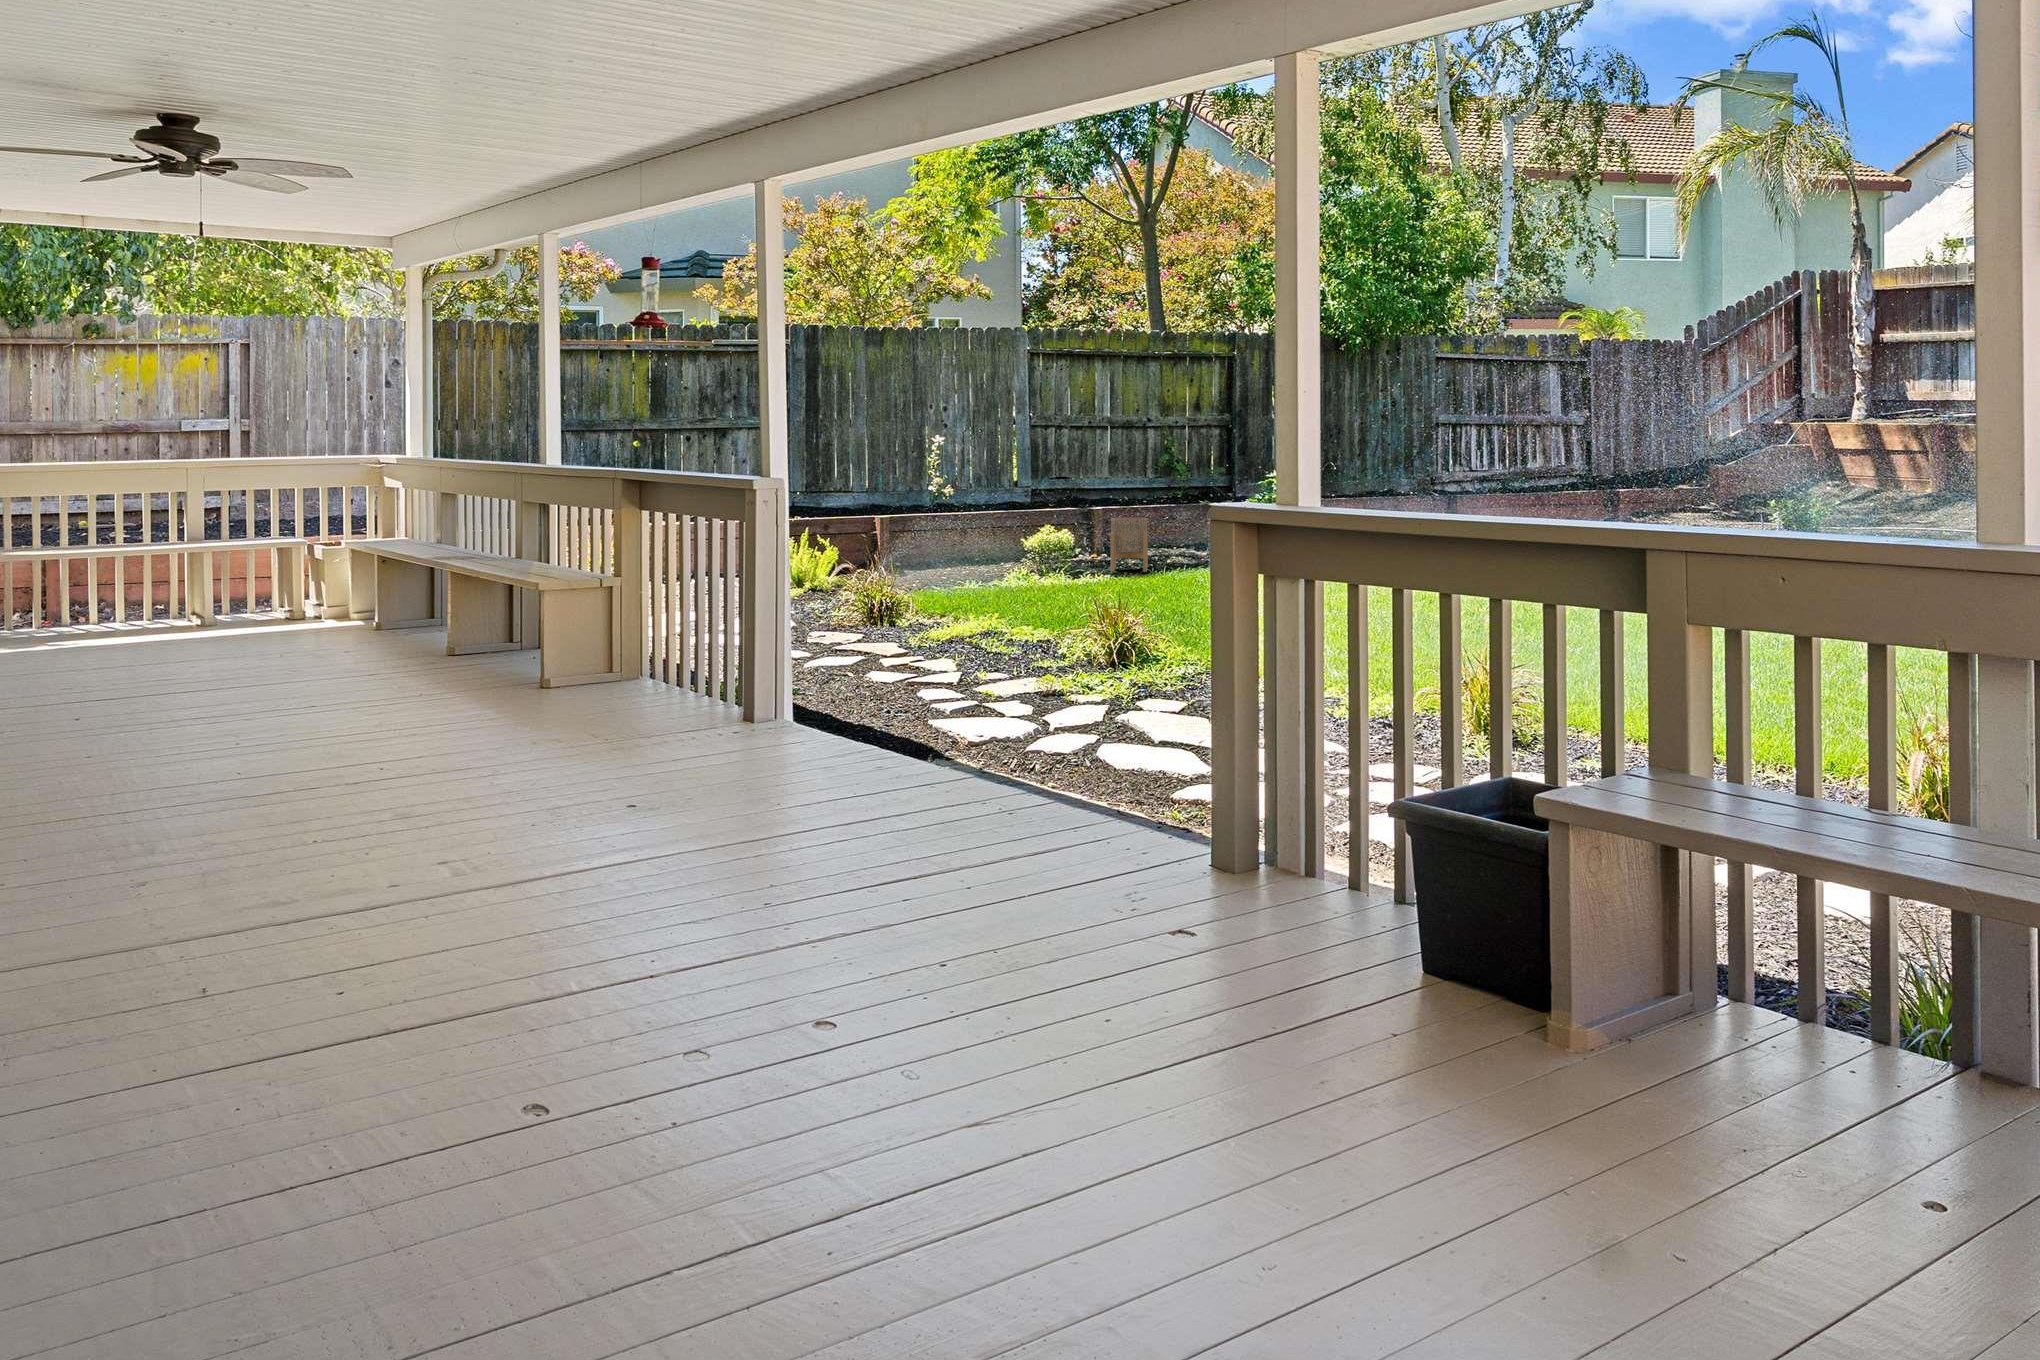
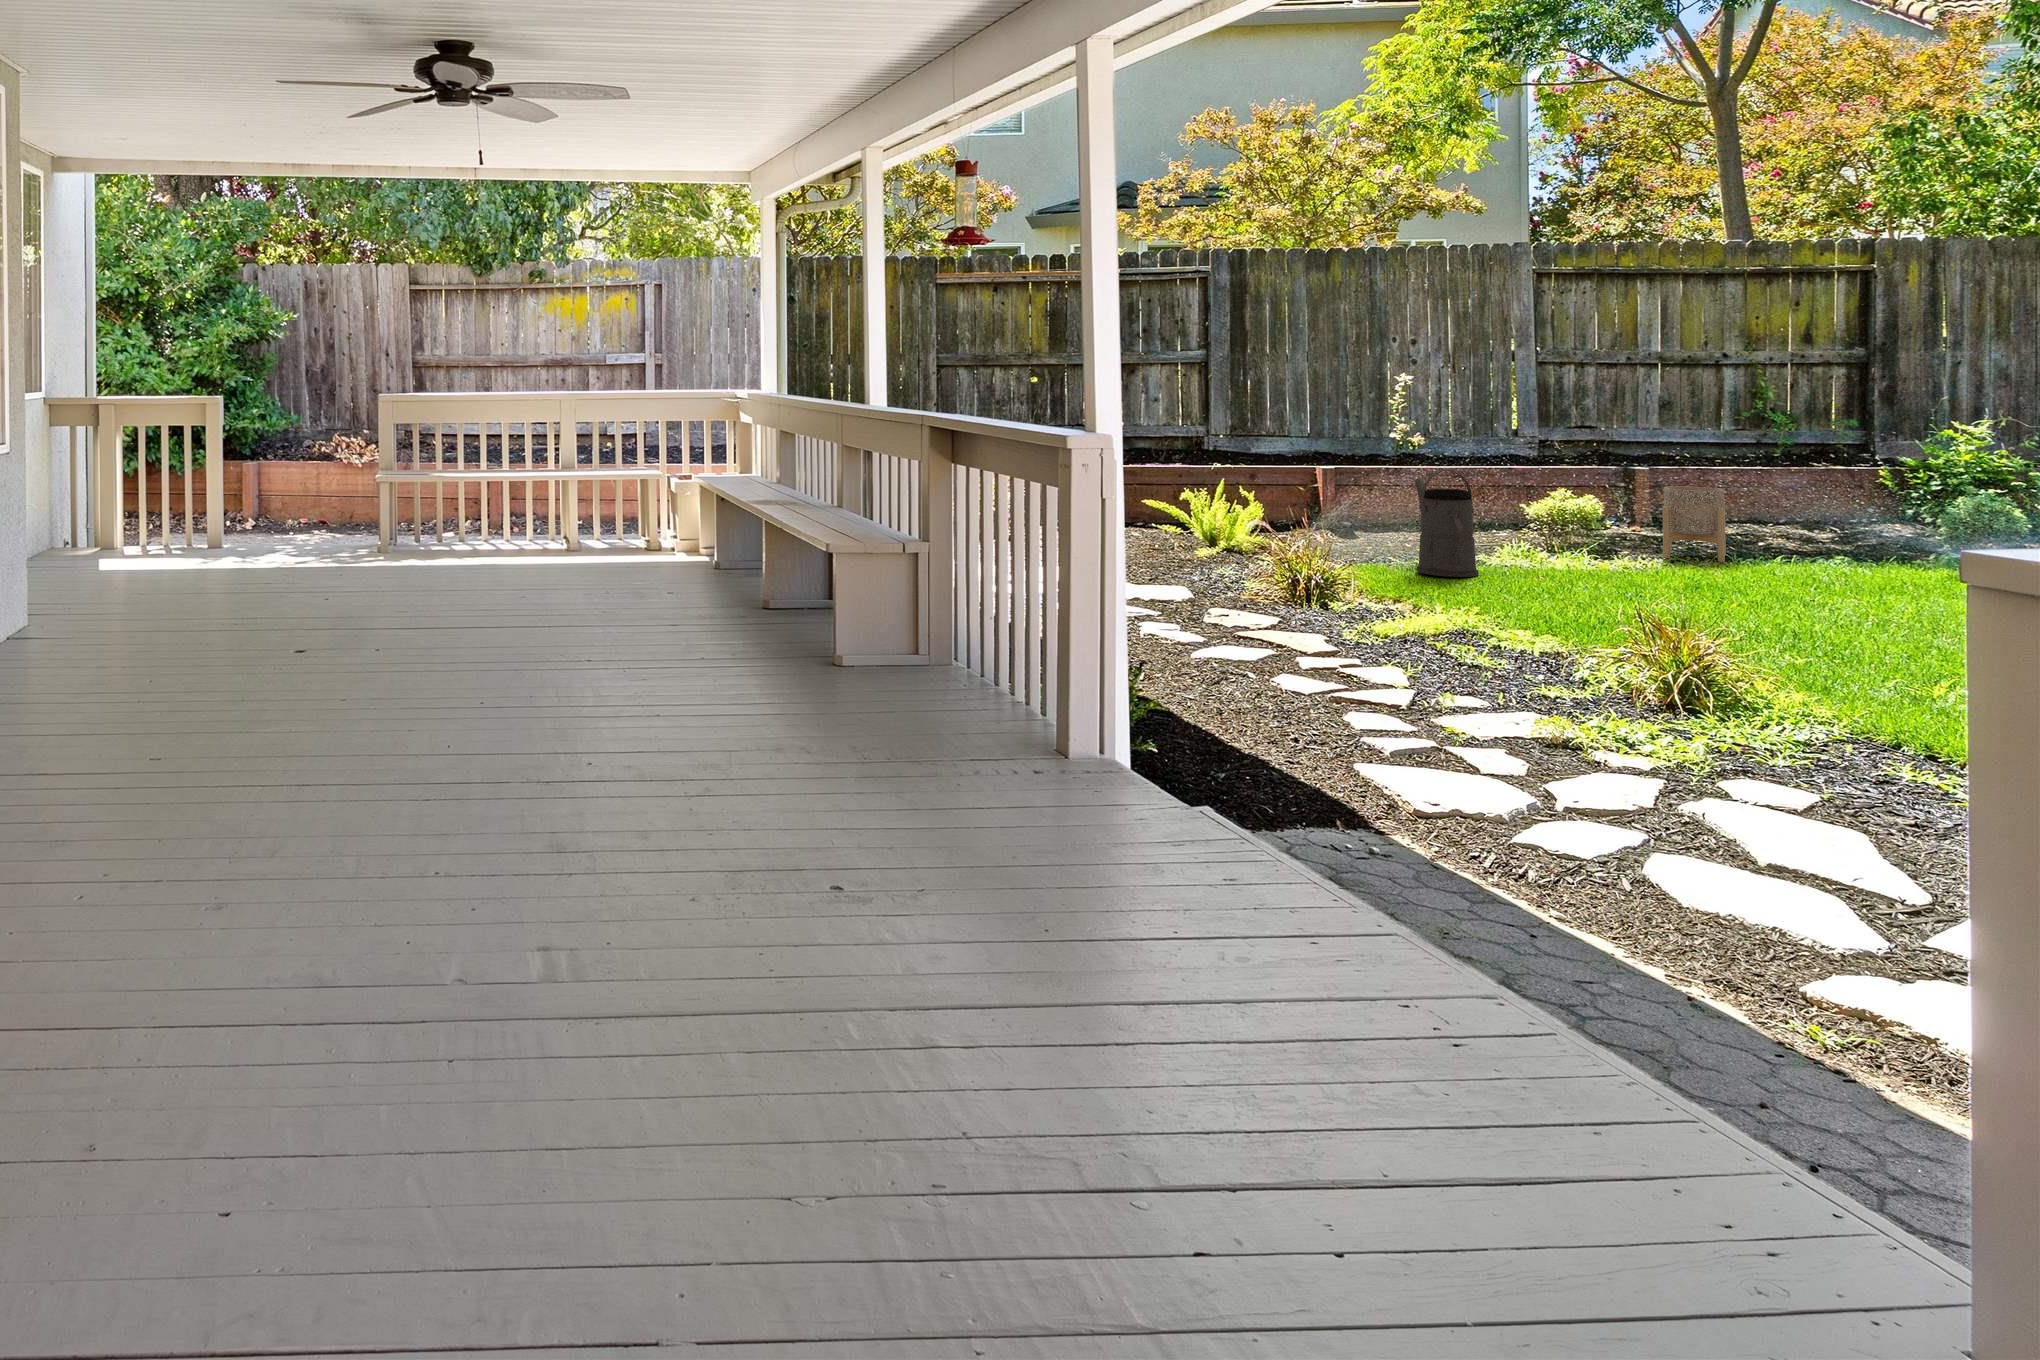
watering can: none [950,509,994,595] -> present [1415,469,1479,577]

